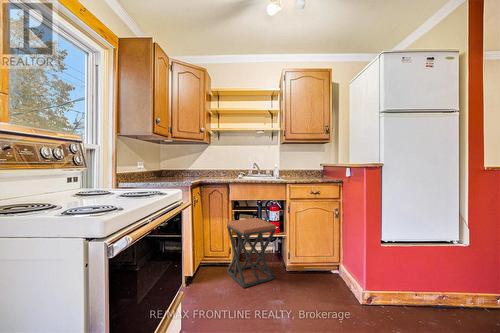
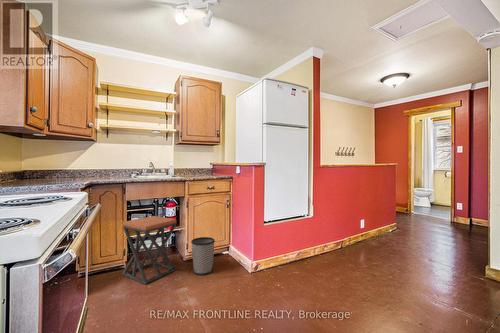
wastebasket: none [290,248,317,293] -> present [191,237,215,275]

